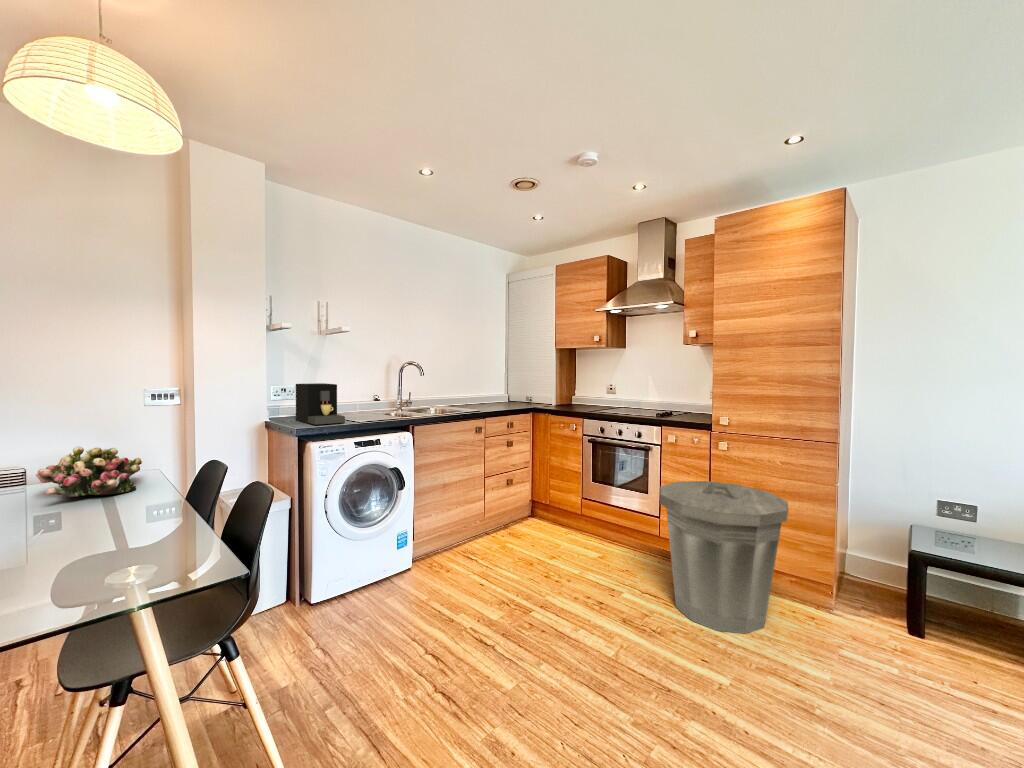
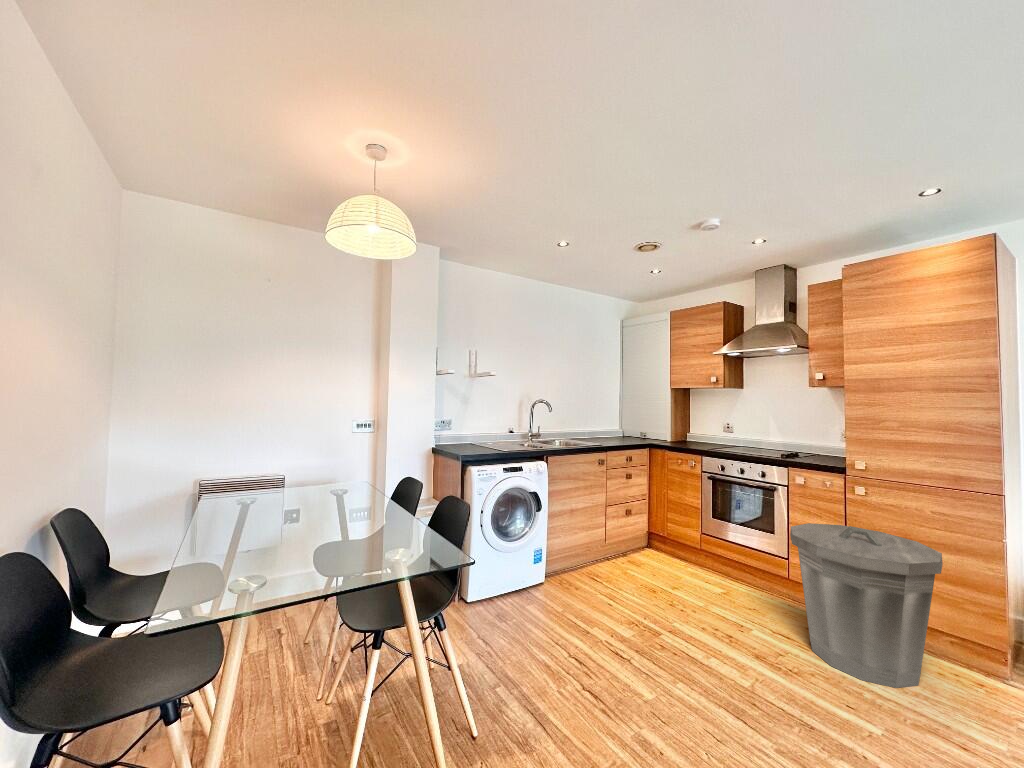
coffee maker: present [296,383,345,425] -> none [454,418,494,452]
flower arrangement: present [36,446,142,497] -> none [296,461,357,498]

